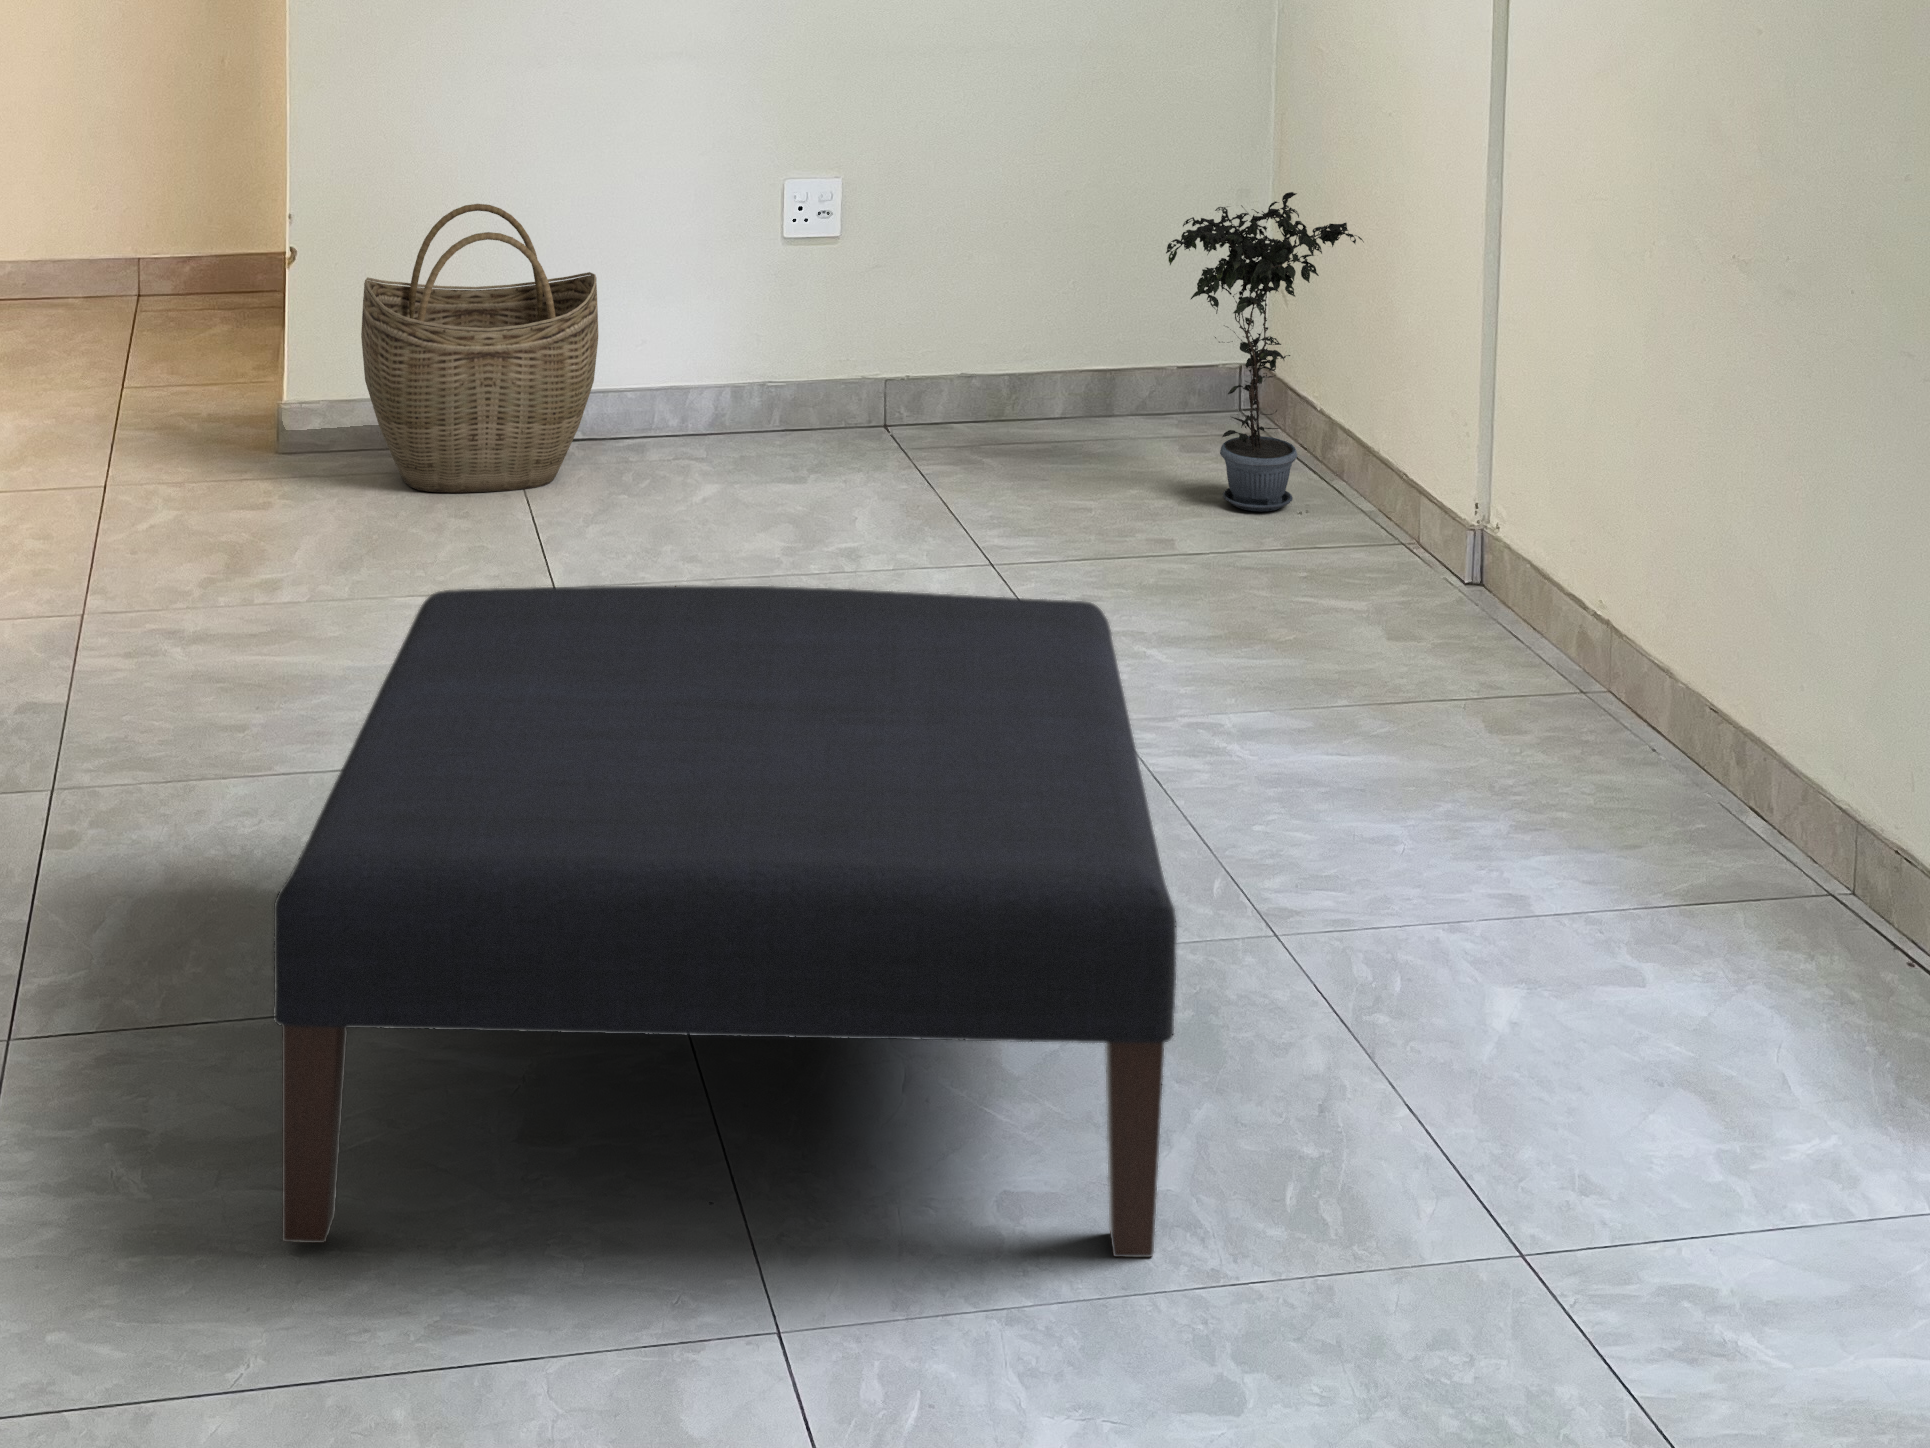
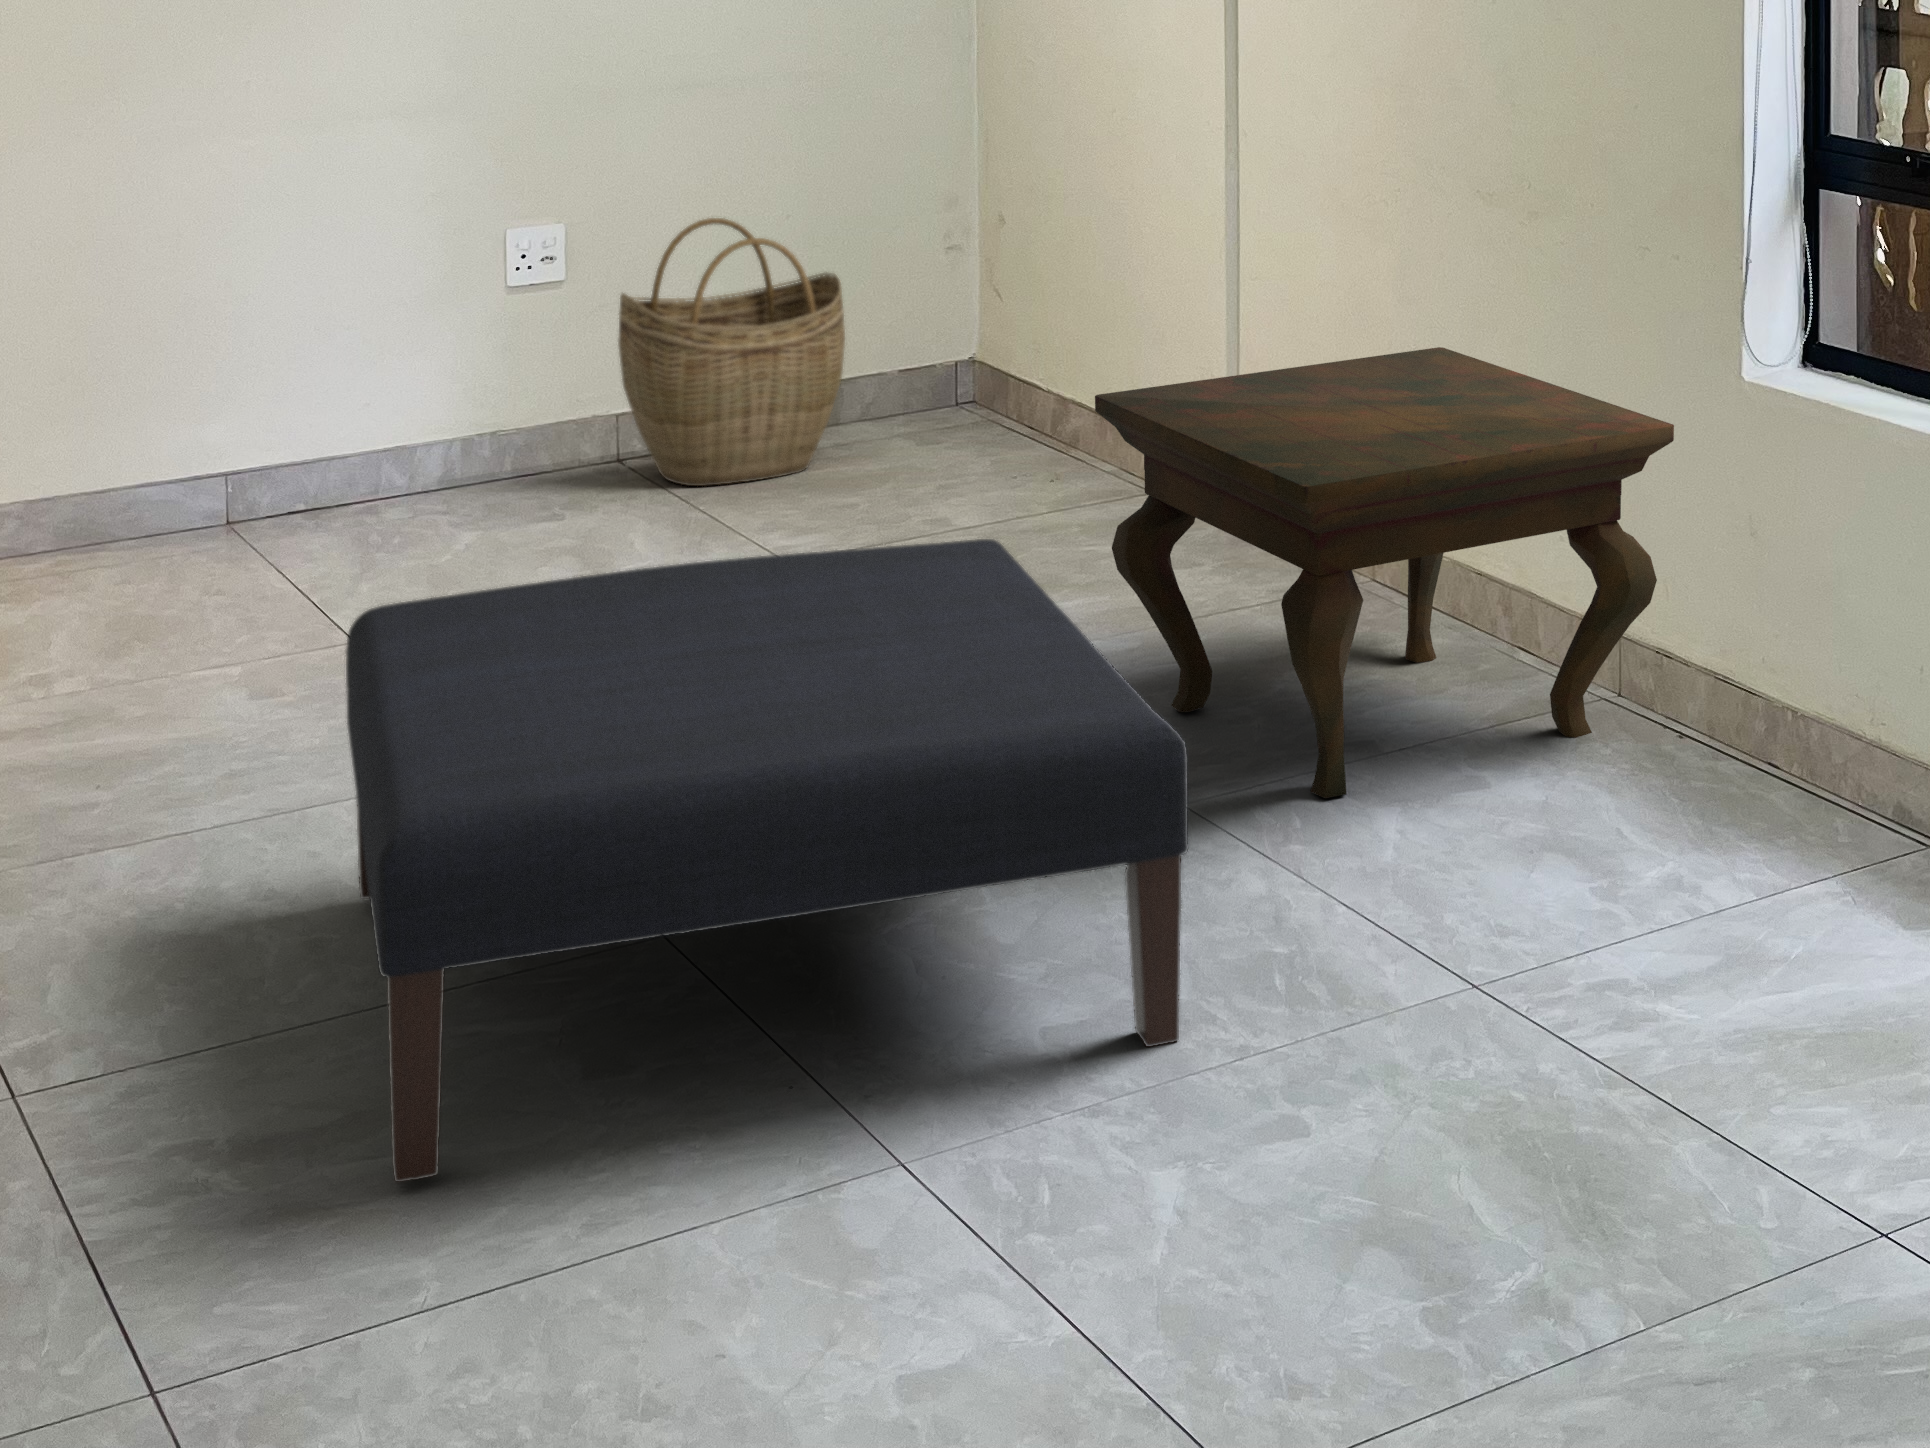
potted plant: present [1166,192,1363,511] -> none [921,191,1094,490]
woven basket: present [361,204,598,492] -> present [618,218,845,486]
side table: none [1251,432,1922,961] -> present [1095,347,1674,798]

